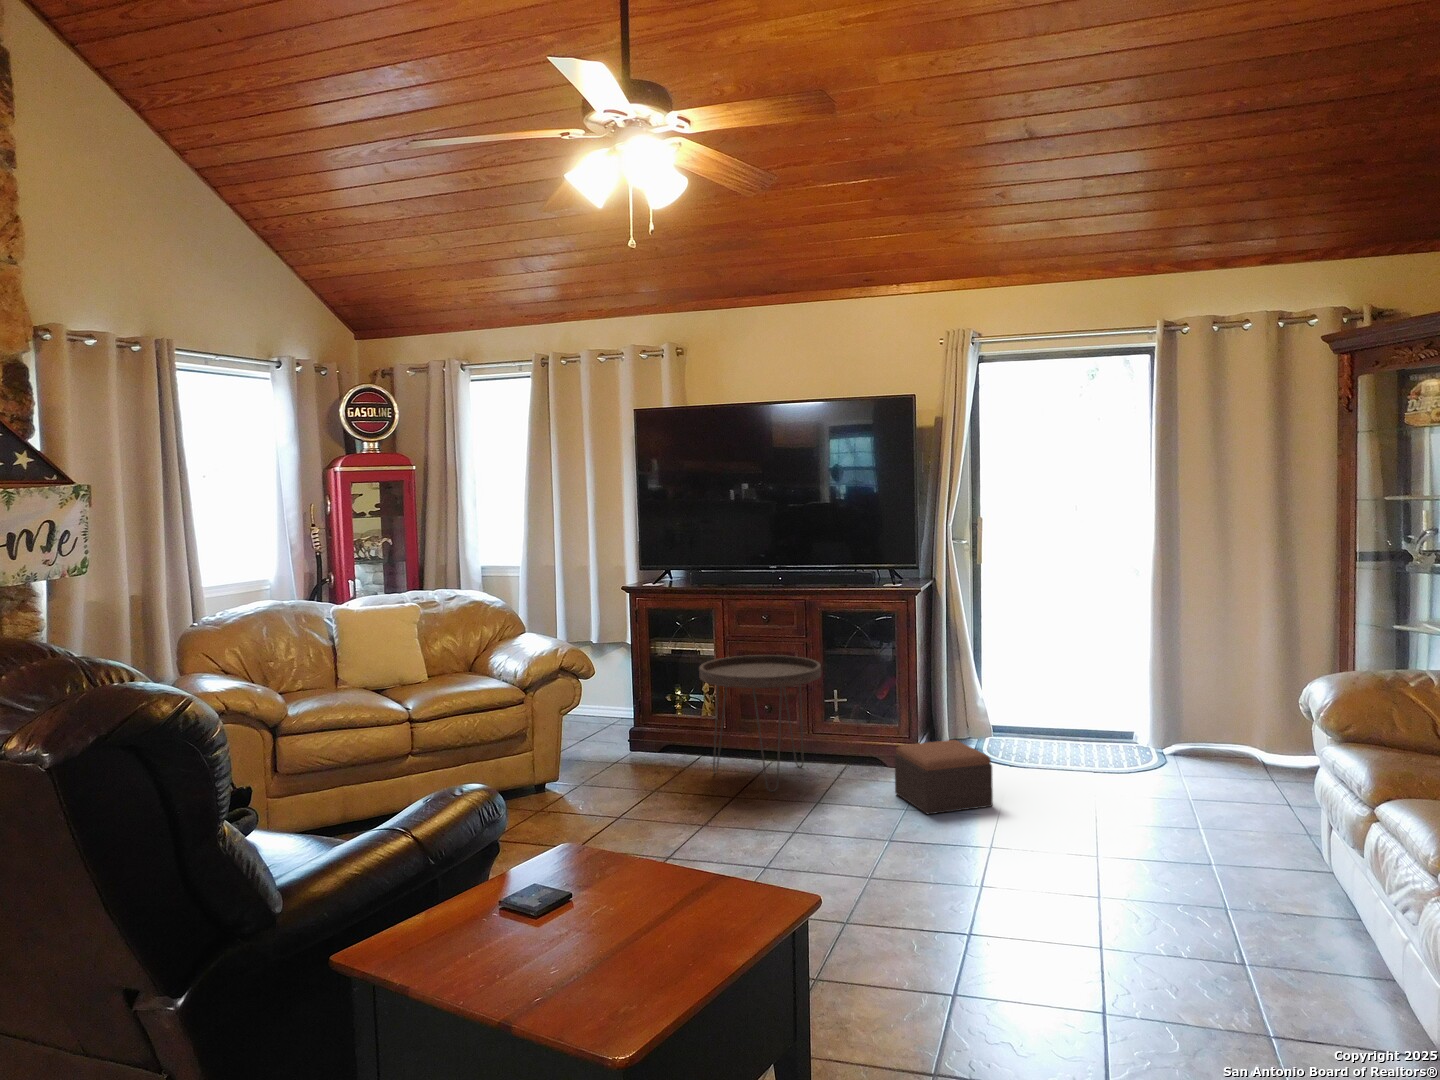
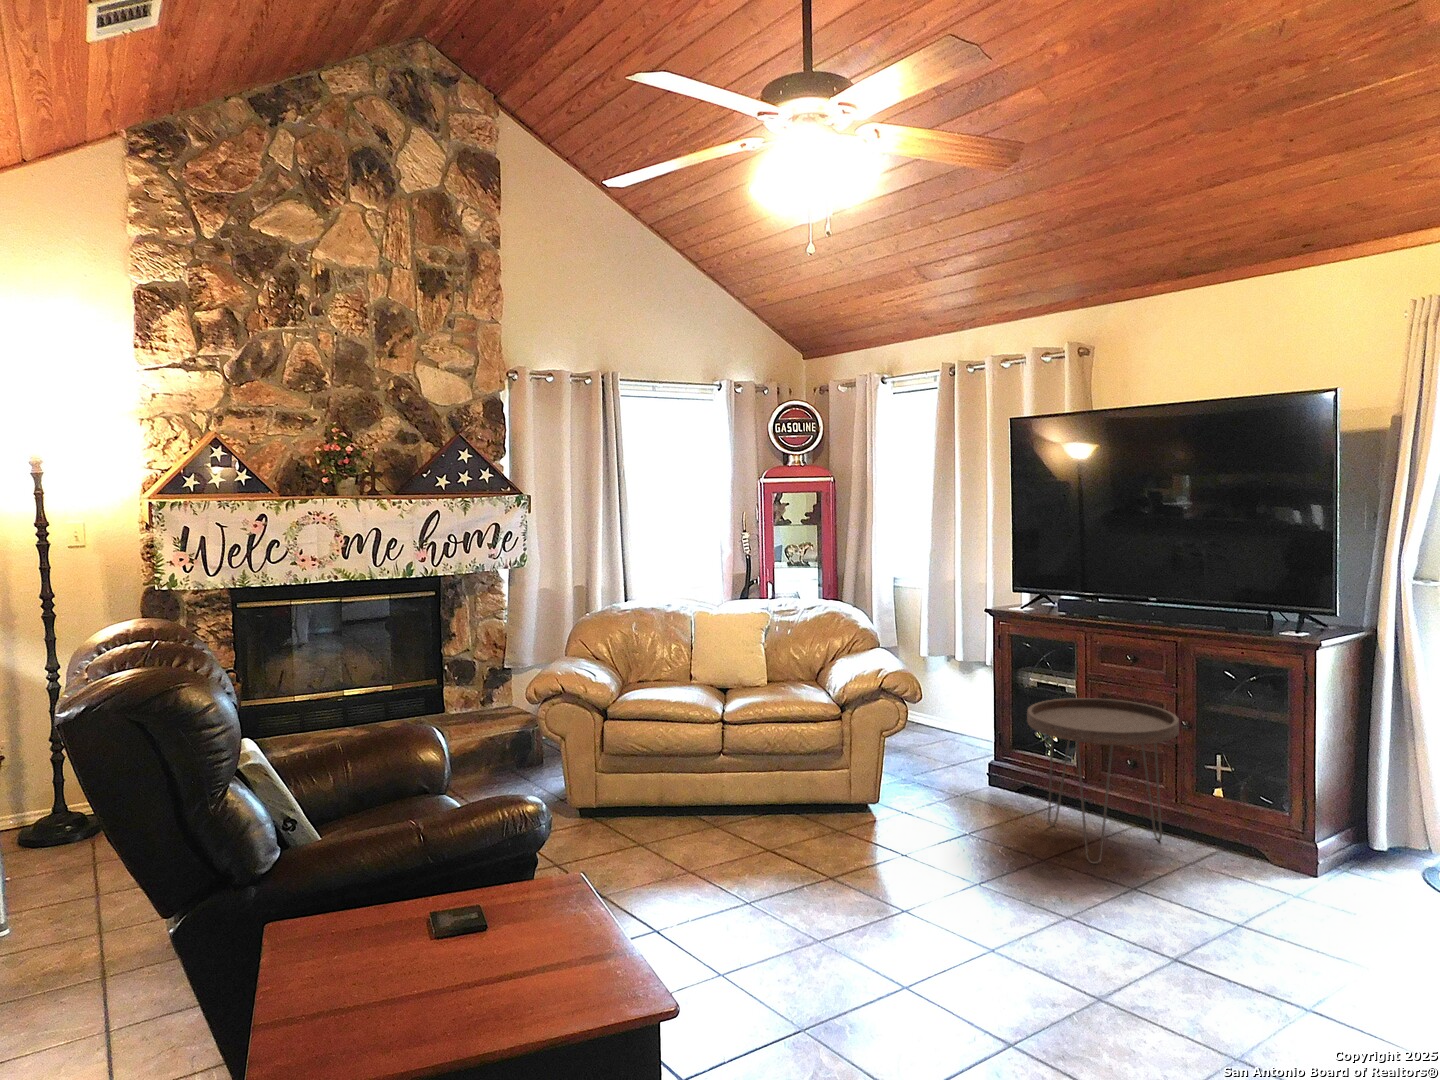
footstool: present [895,740,993,814] -> none [1246,846,1378,960]

